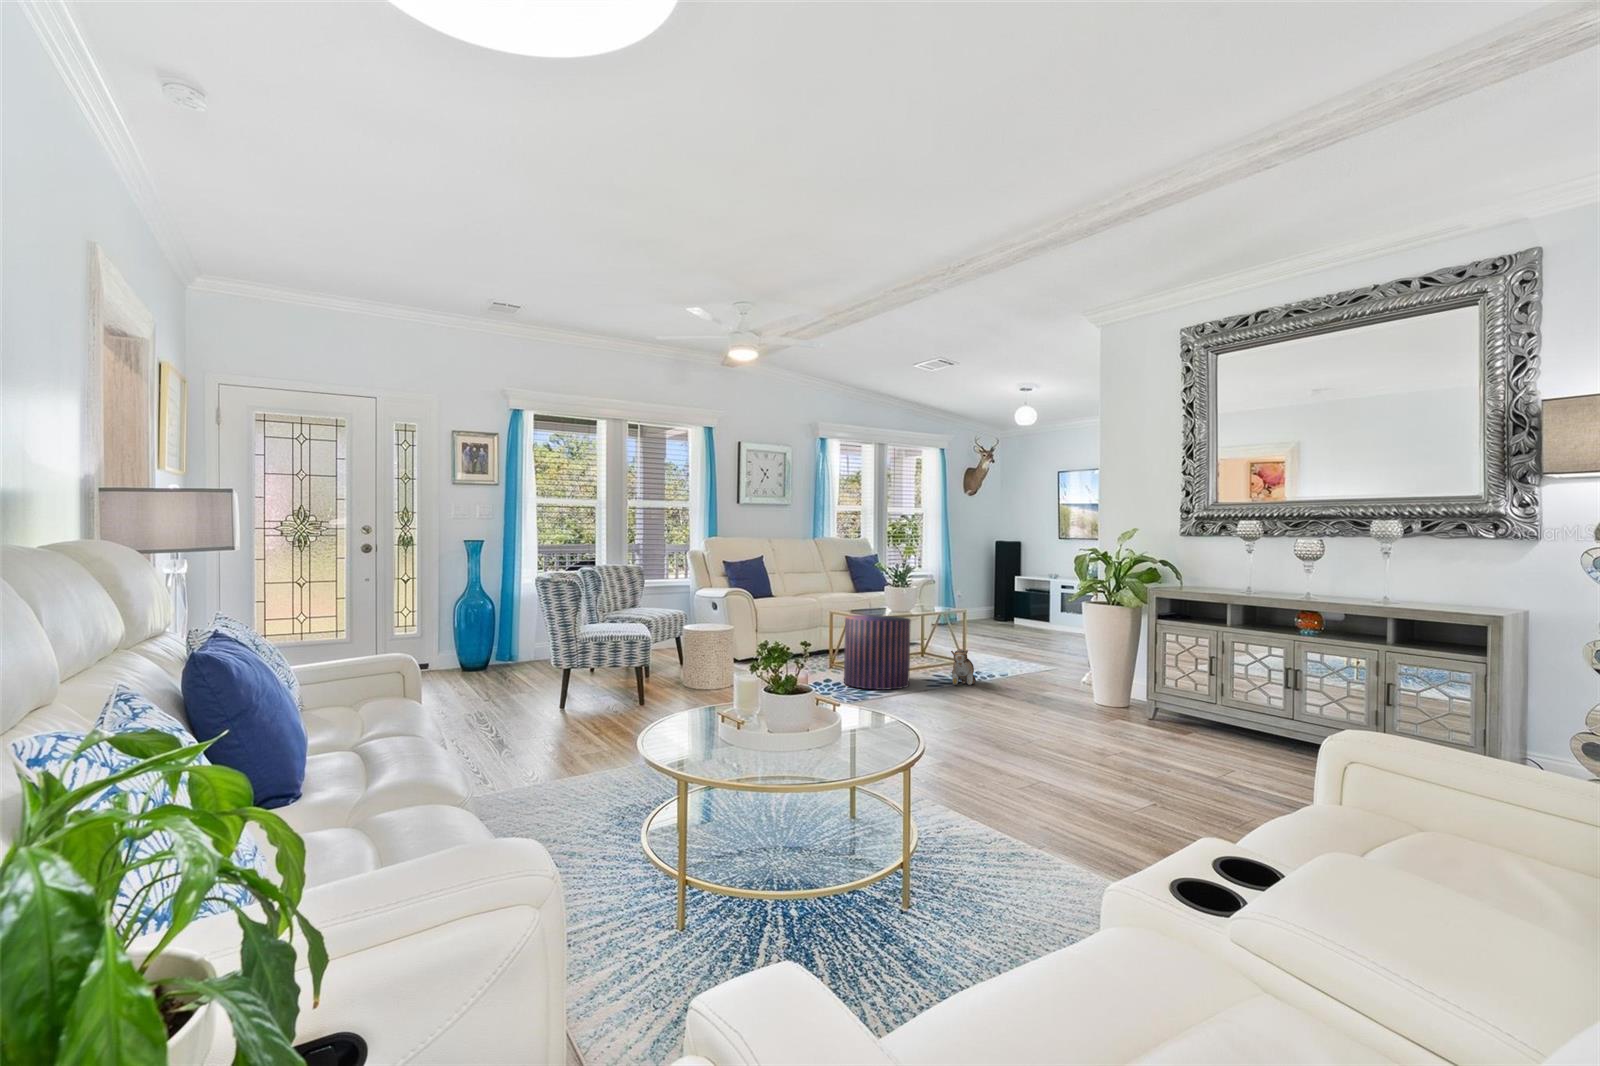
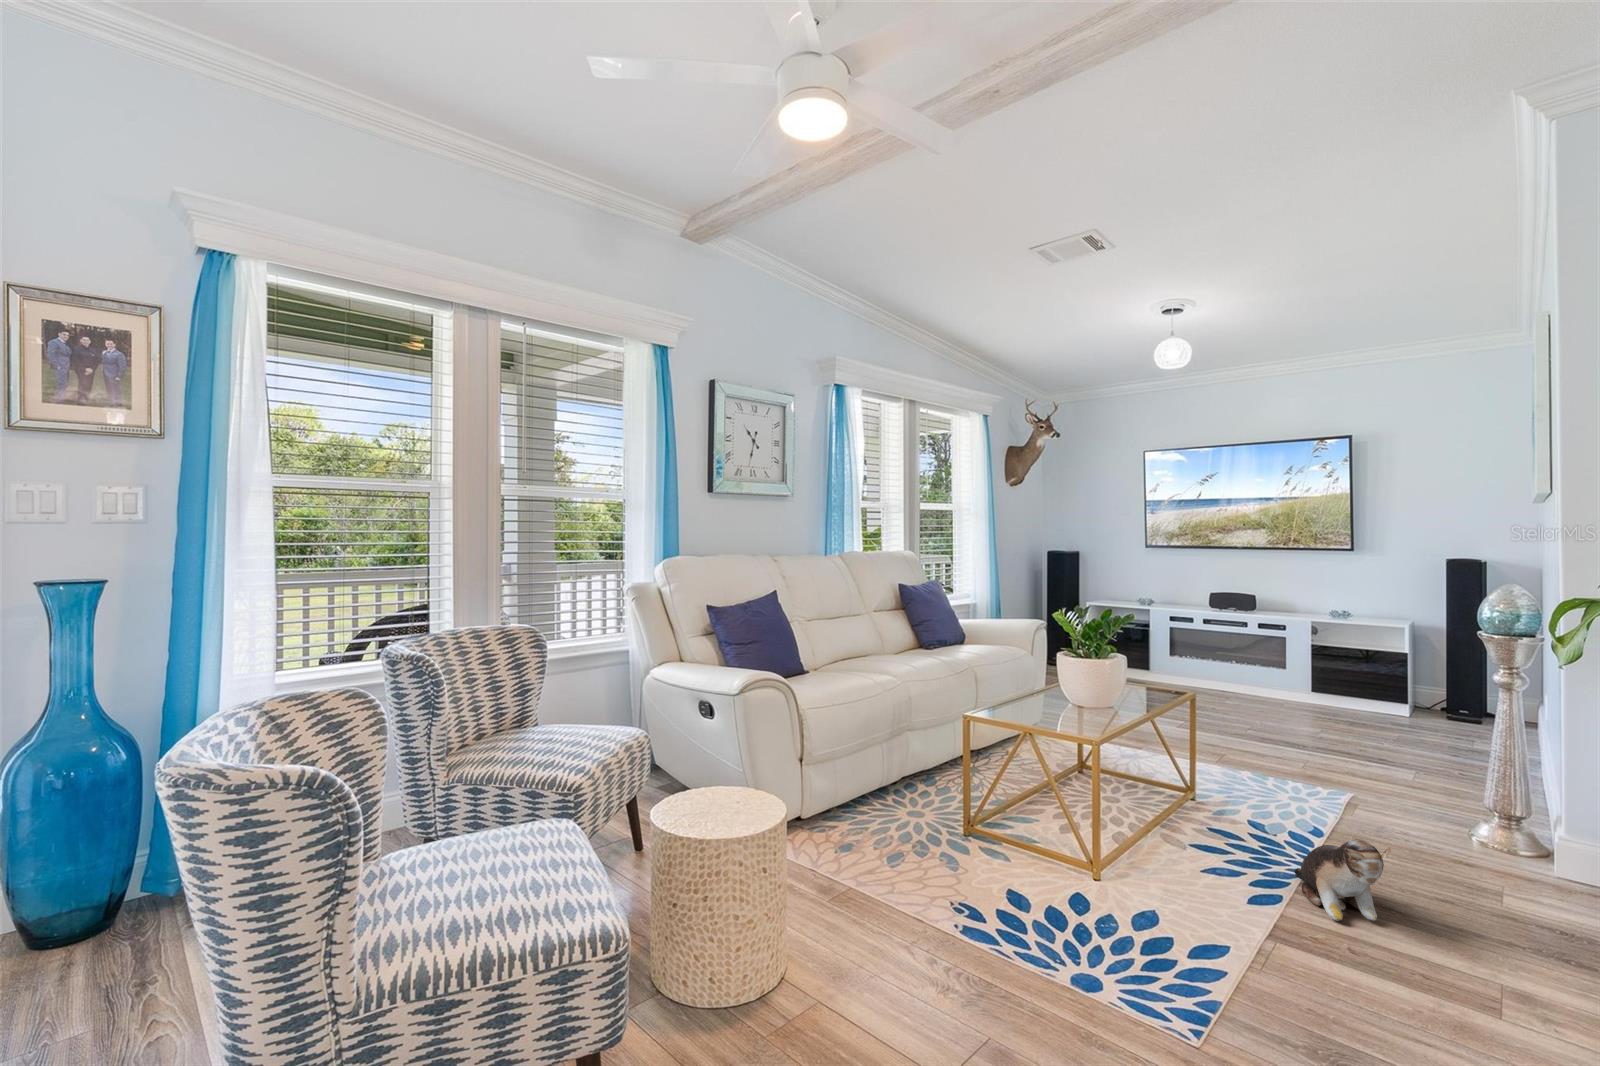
pouf: present [844,615,911,690] -> none [1071,747,1246,969]

